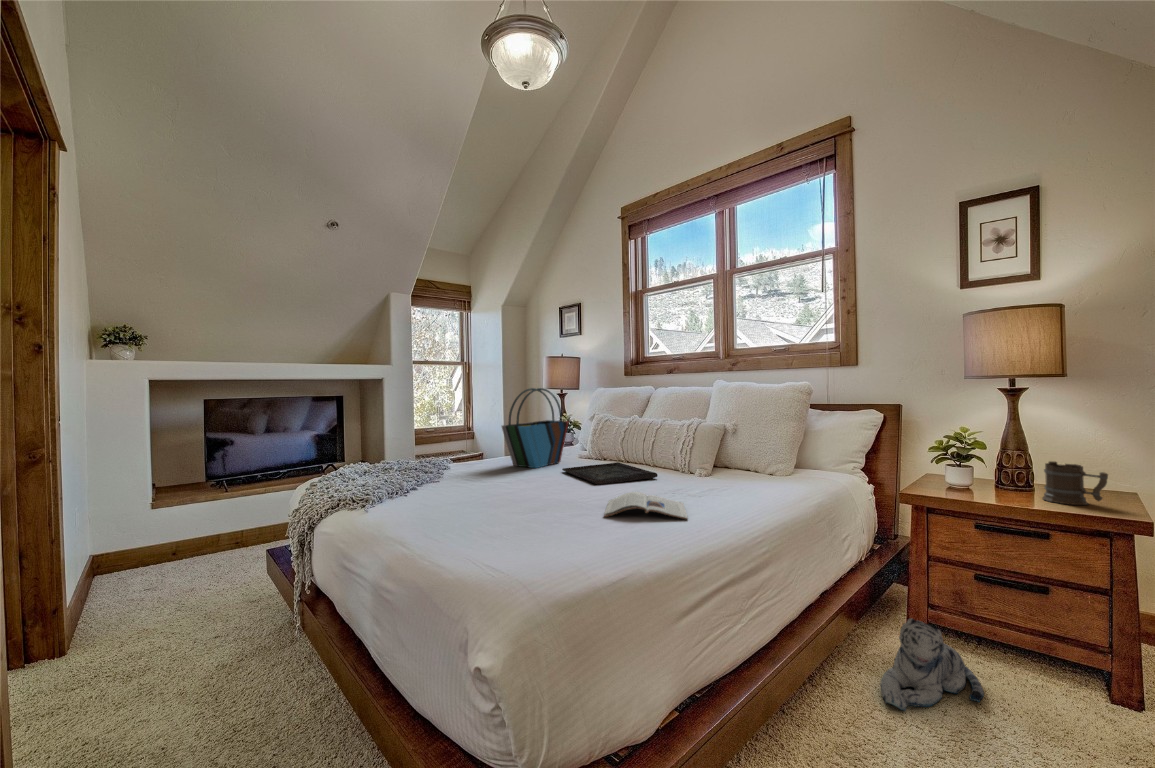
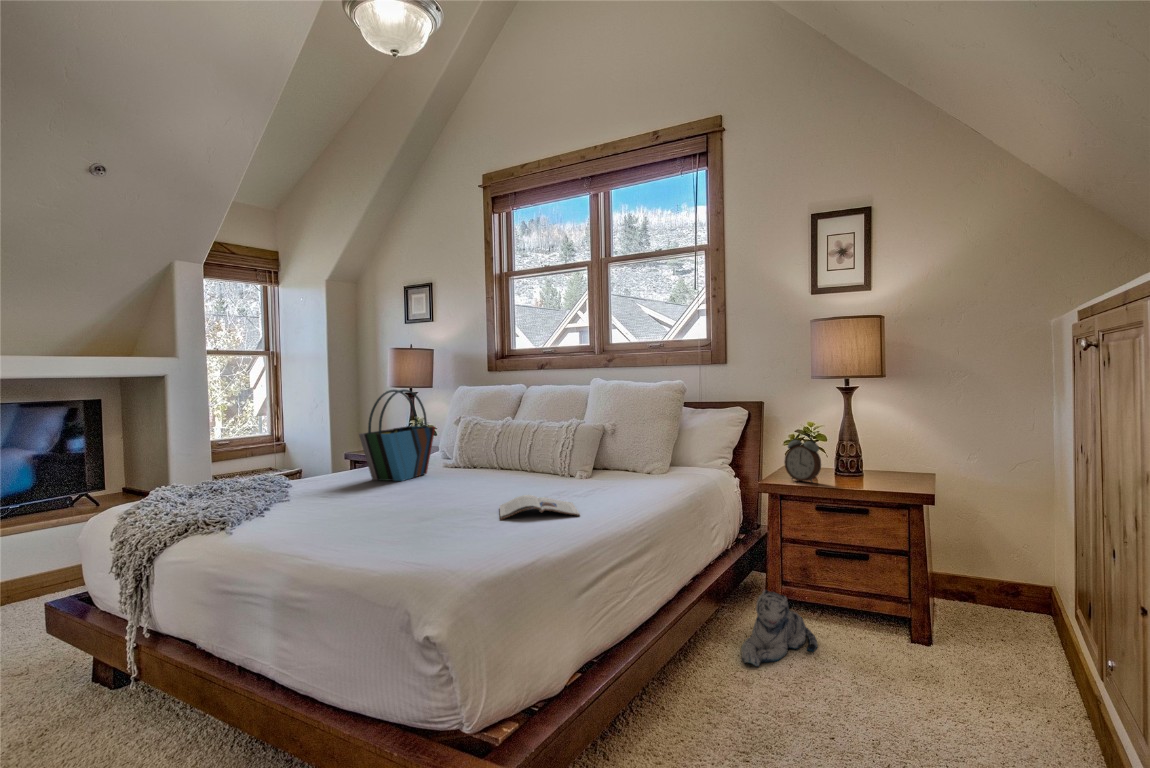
alarm clock: none [931,441,983,496] -> present [784,434,821,482]
mug: present [1042,461,1108,505] -> none [863,449,905,484]
tray: present [562,462,658,485] -> none [435,470,541,493]

